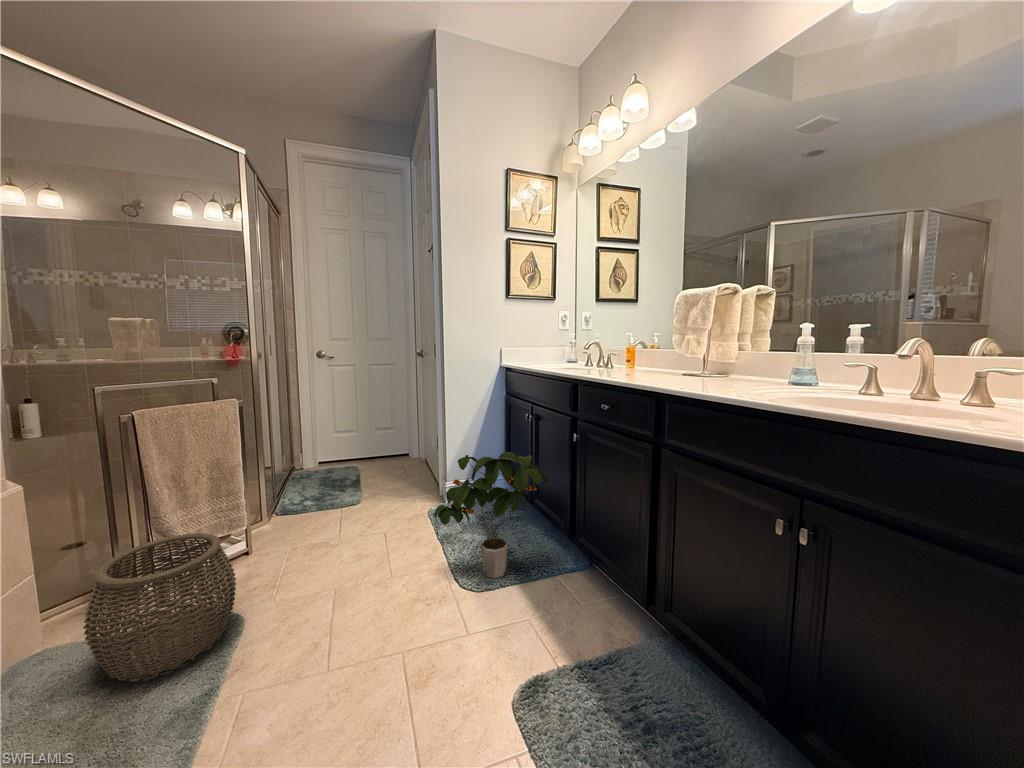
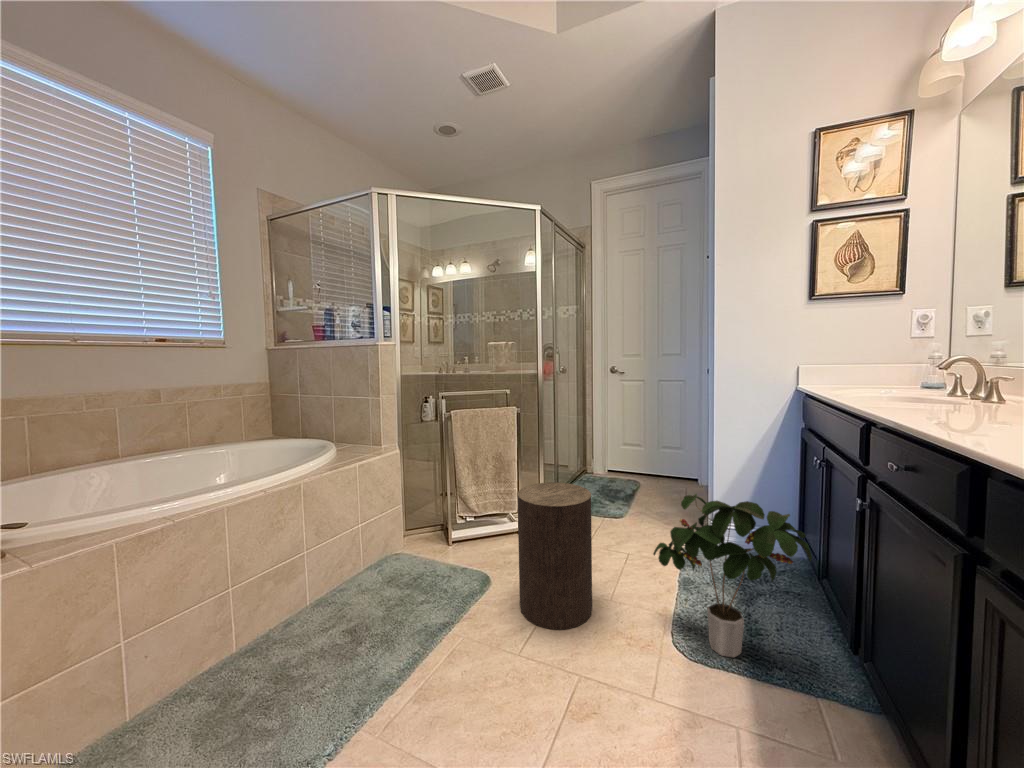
stool: none [288,473,382,636] -> present [518,482,592,629]
woven basket: present [83,533,236,680] -> none [410,502,490,596]

